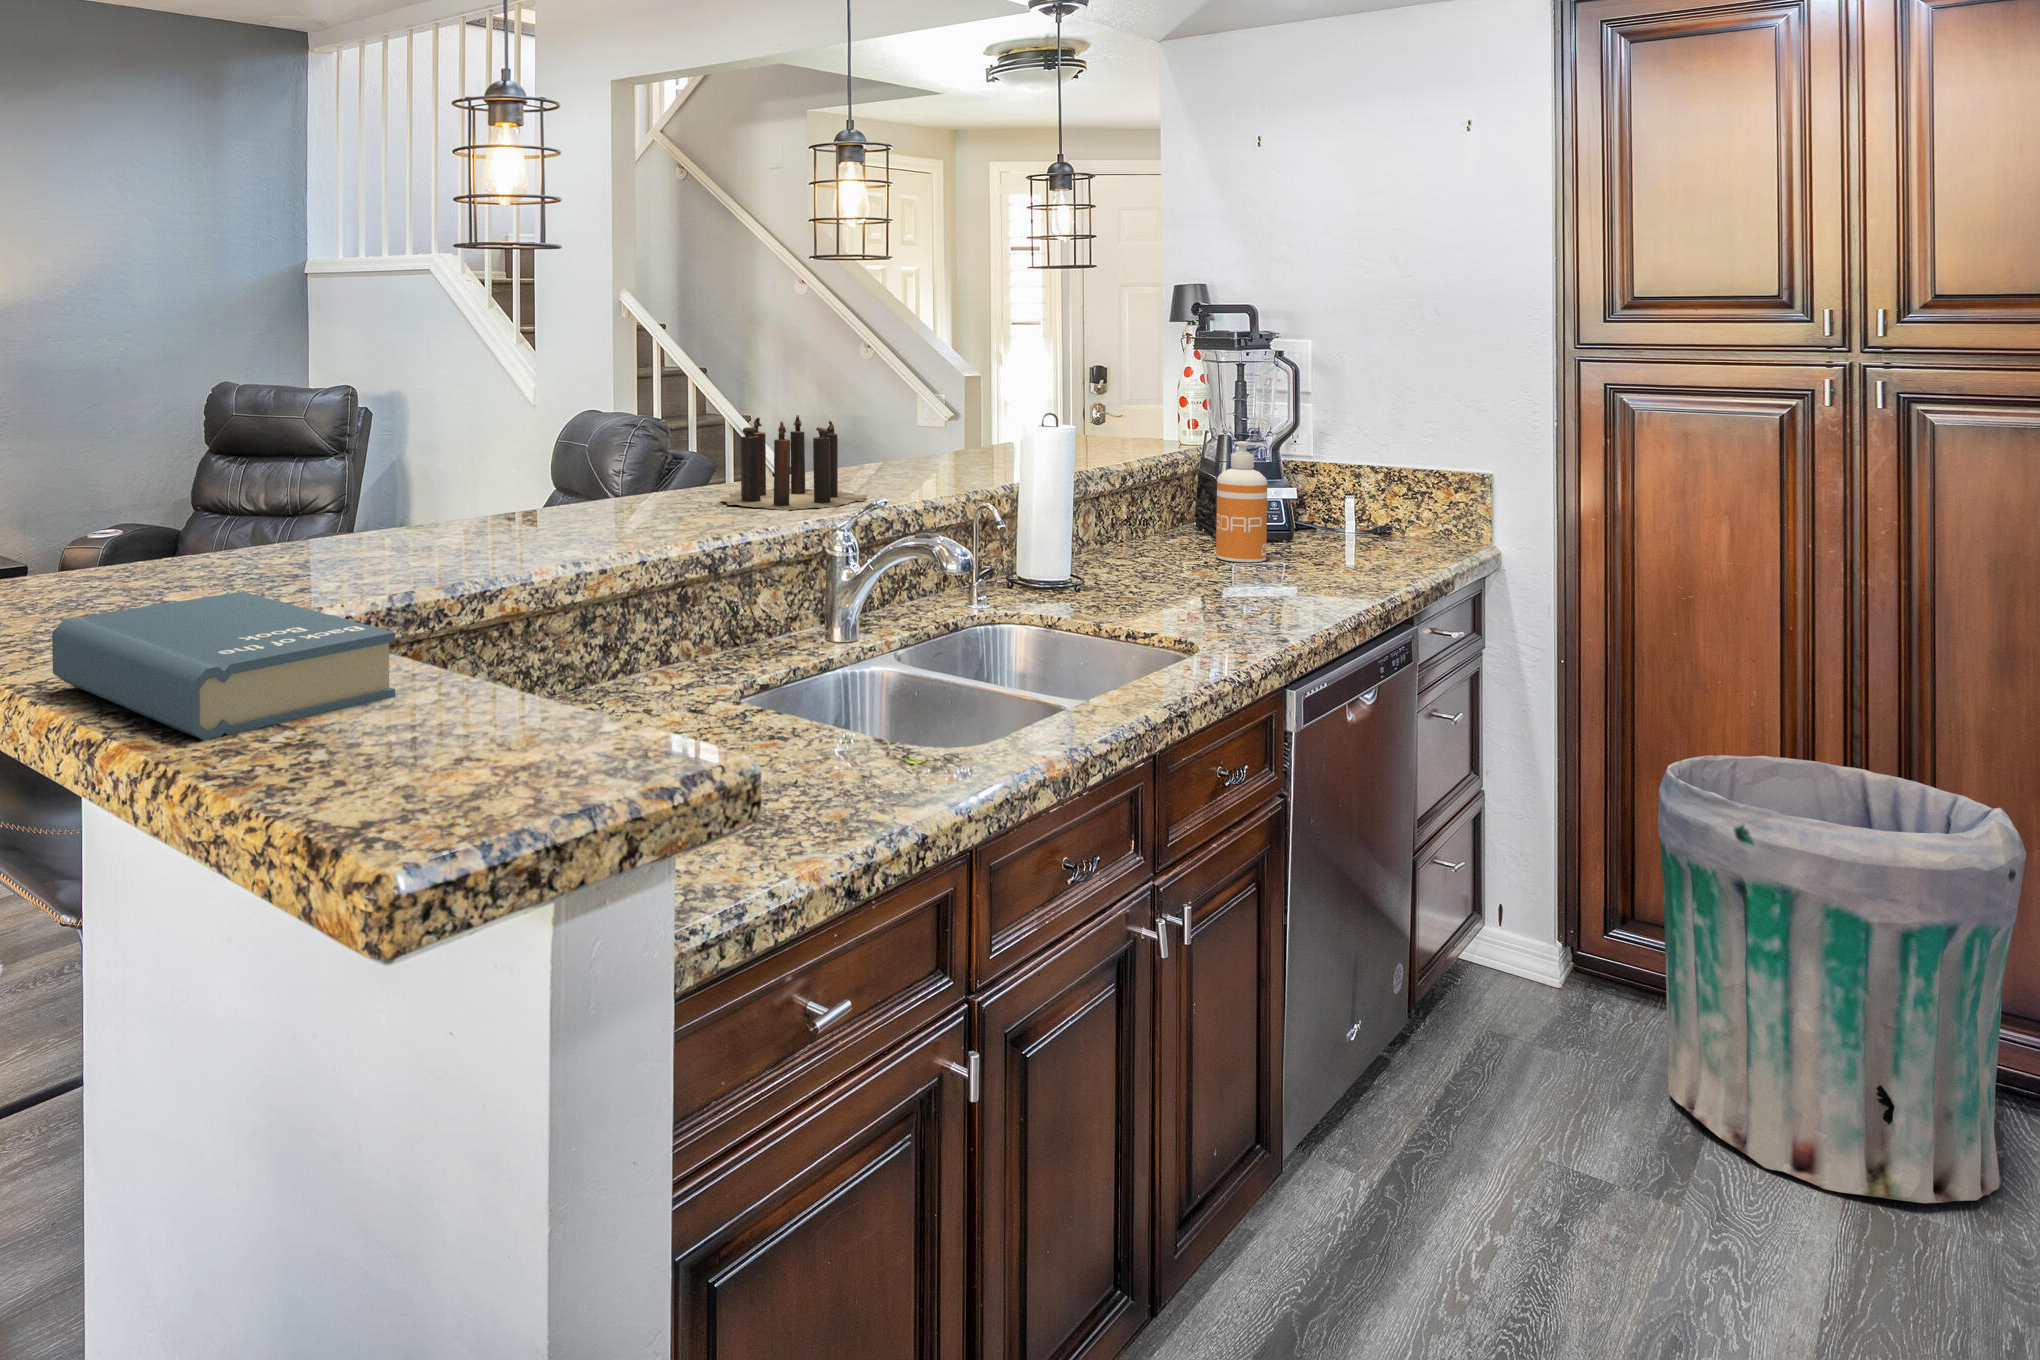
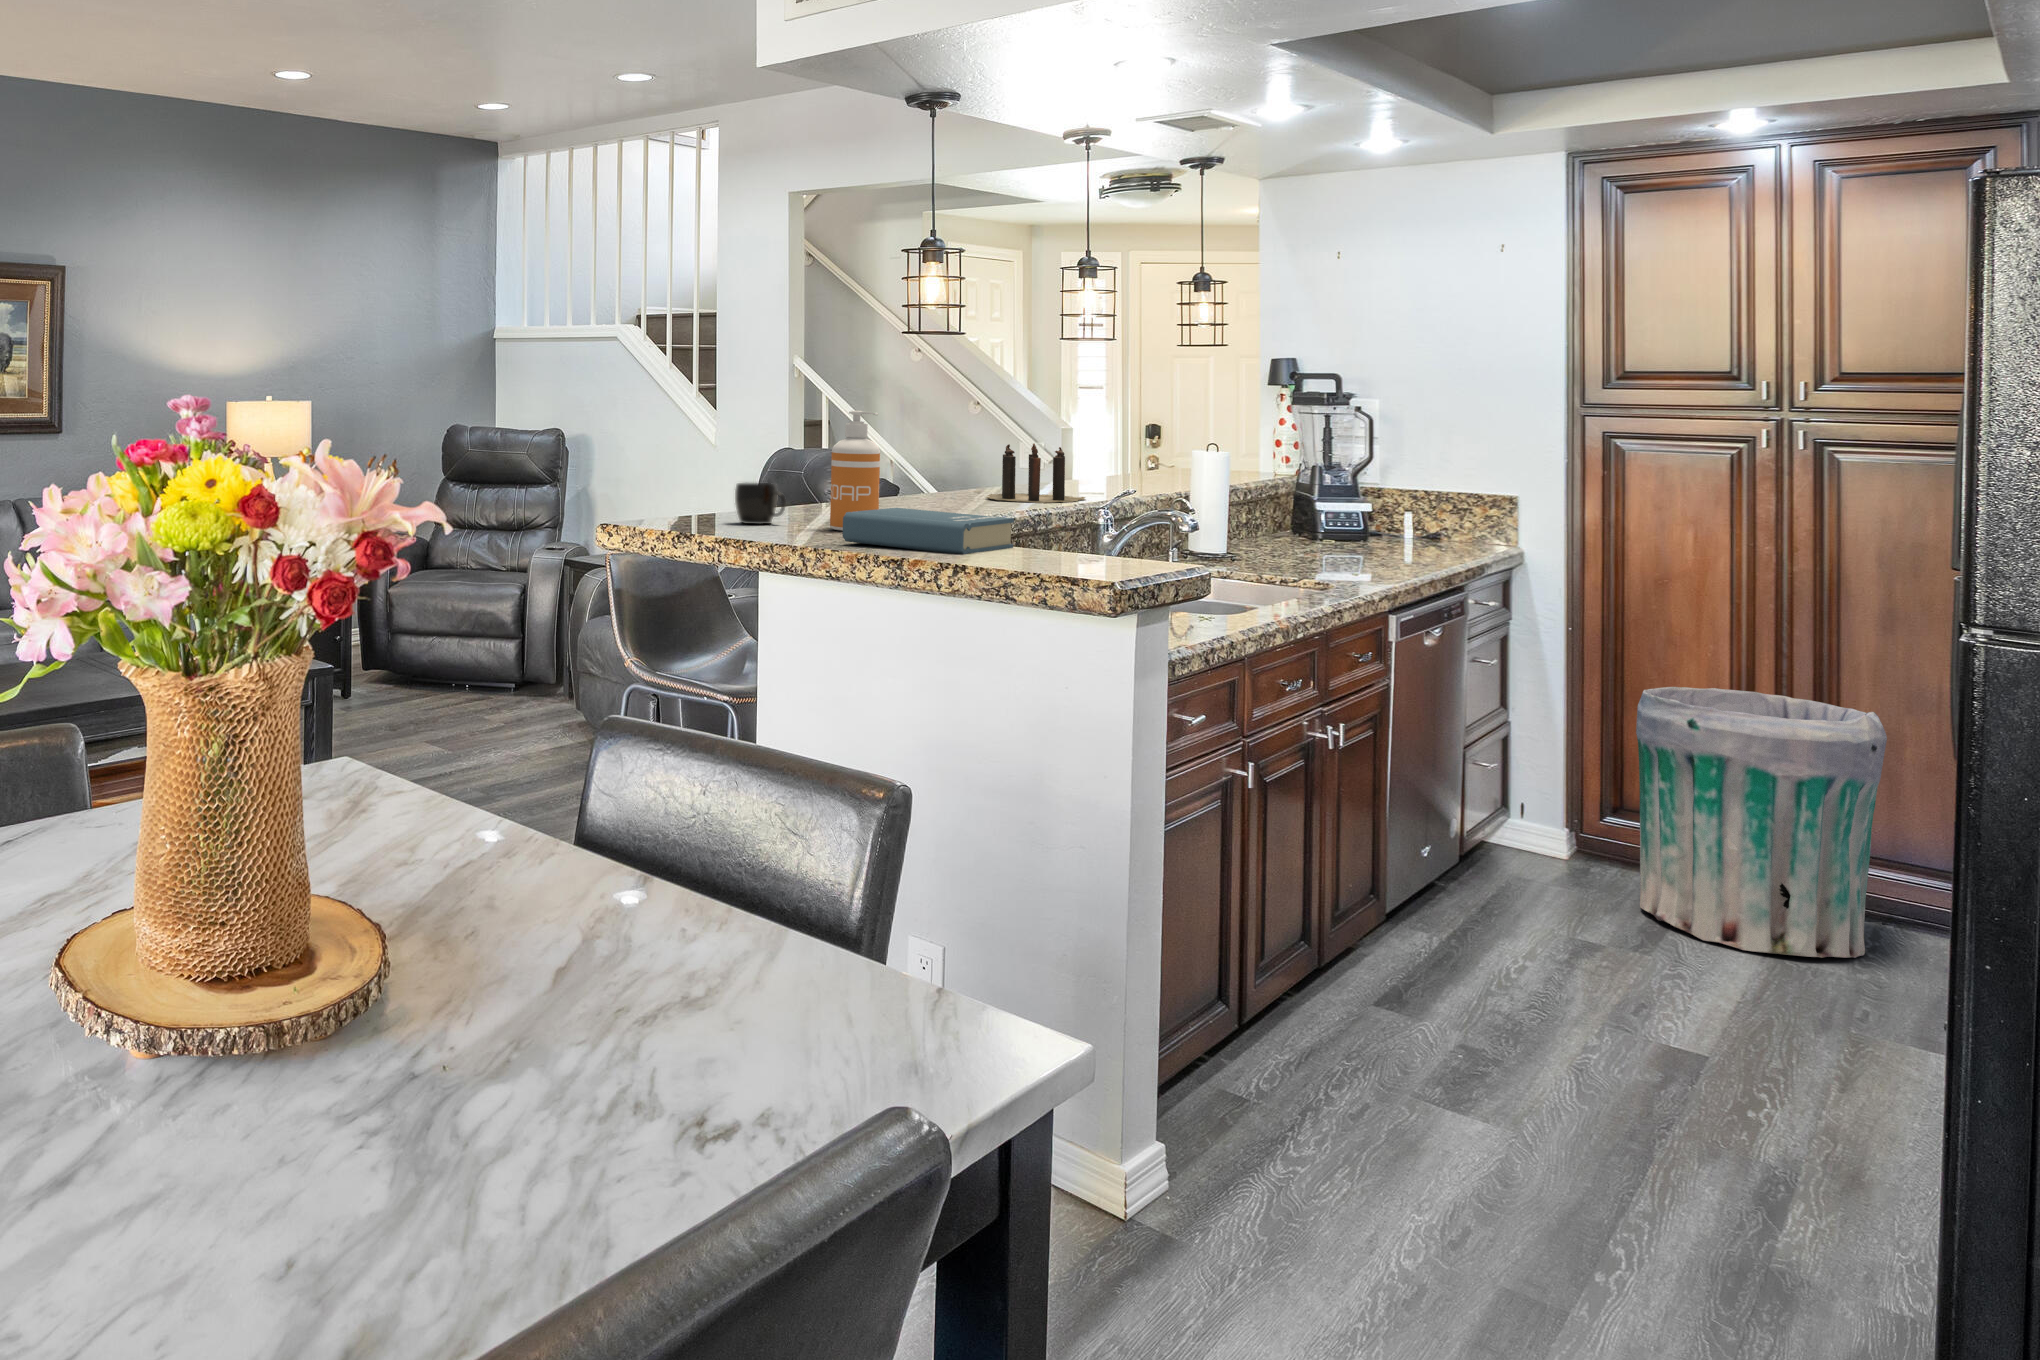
soap dispenser: present [1216,441,1267,562] -> present [830,411,880,530]
mug: none [105,515,187,596] -> present [735,483,786,524]

